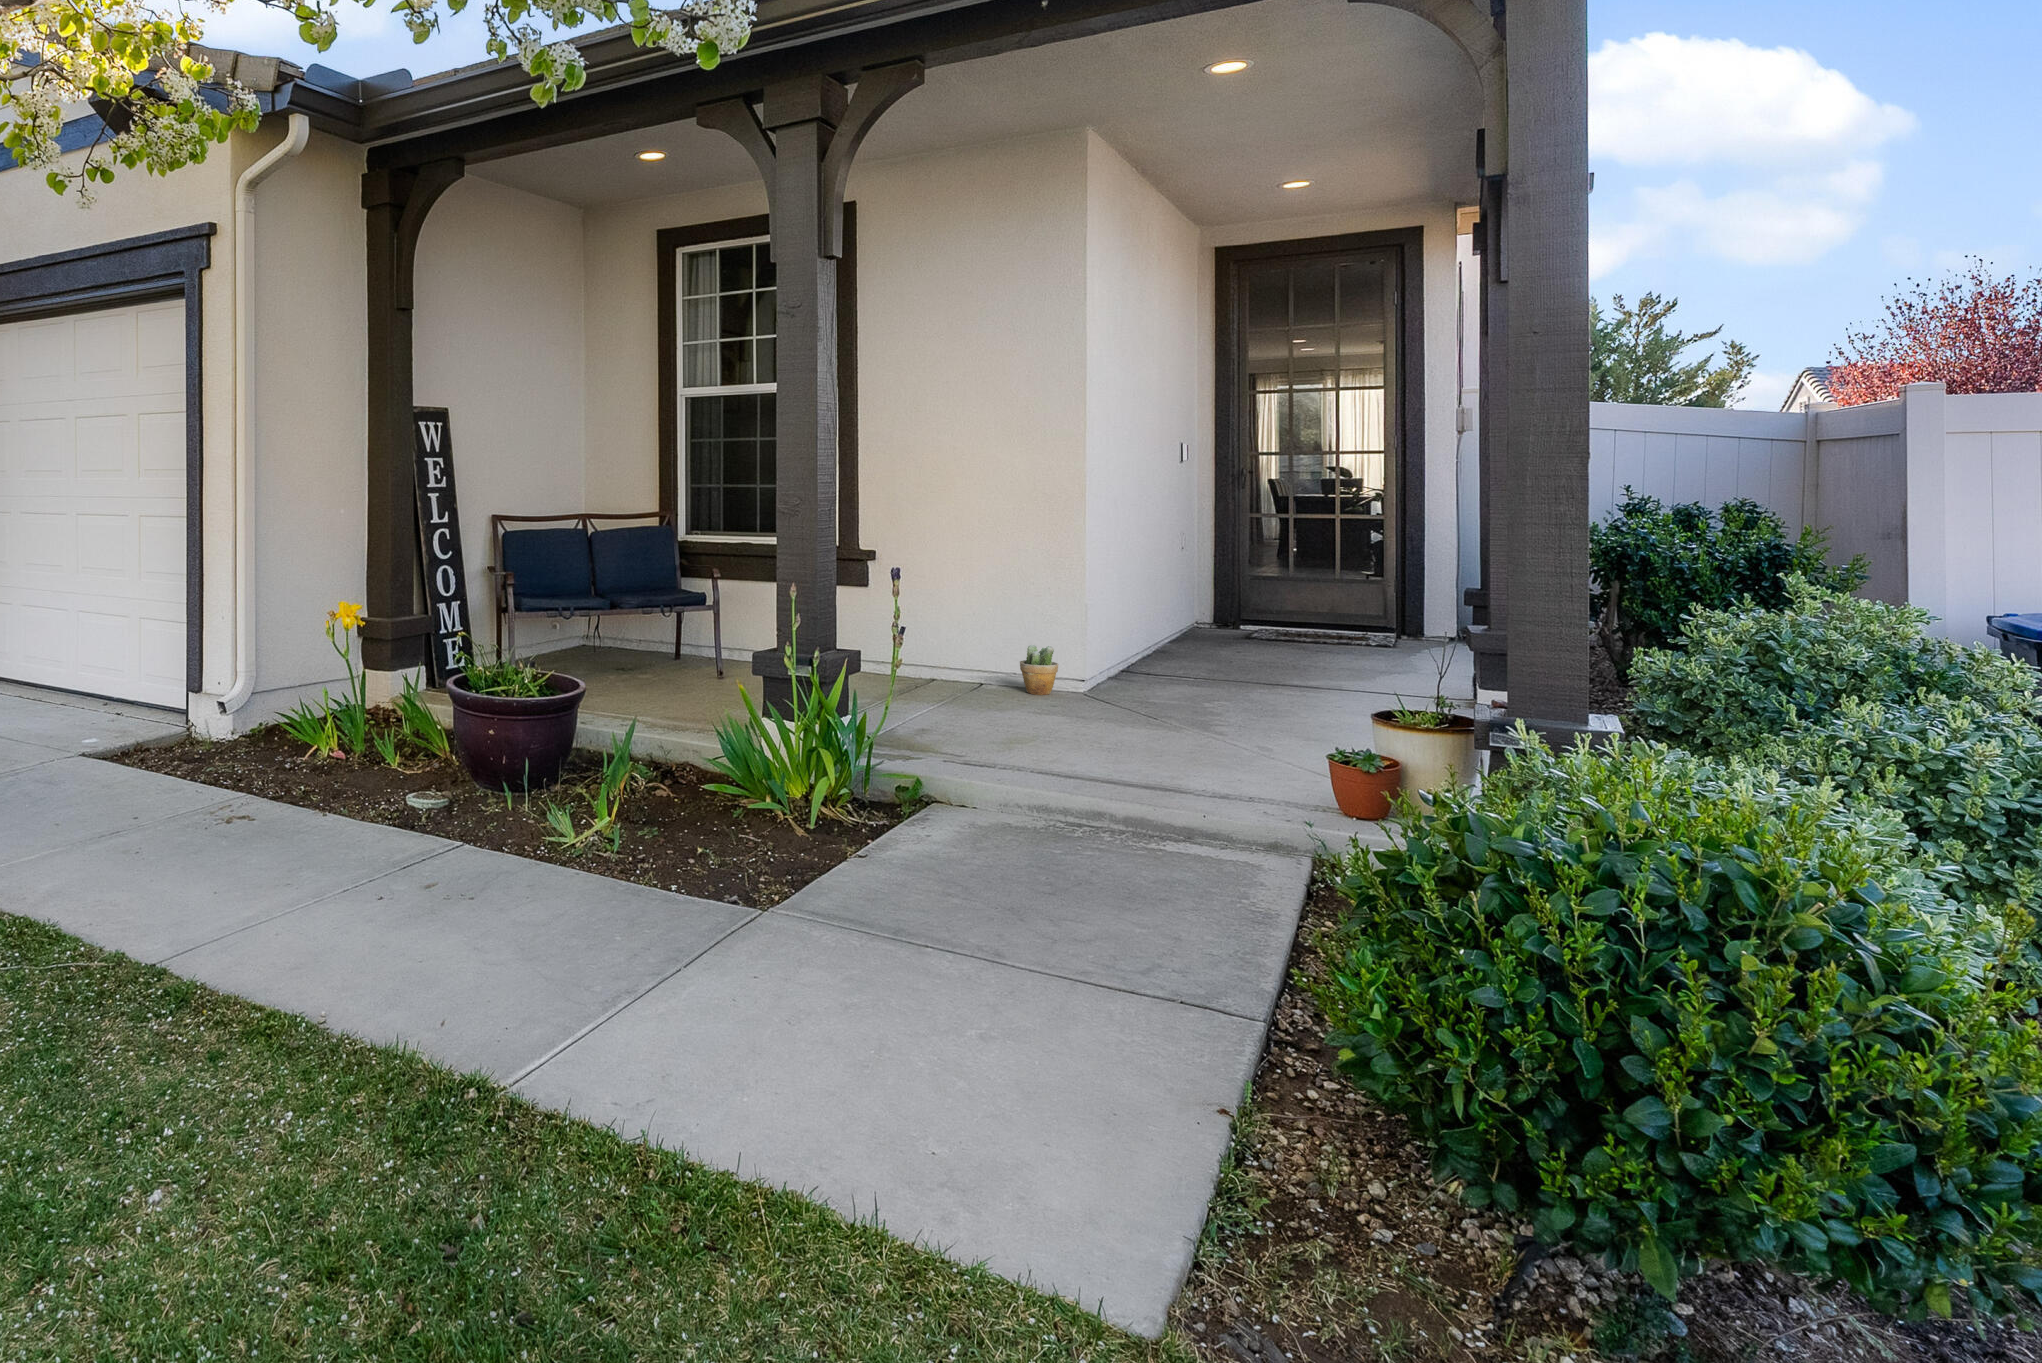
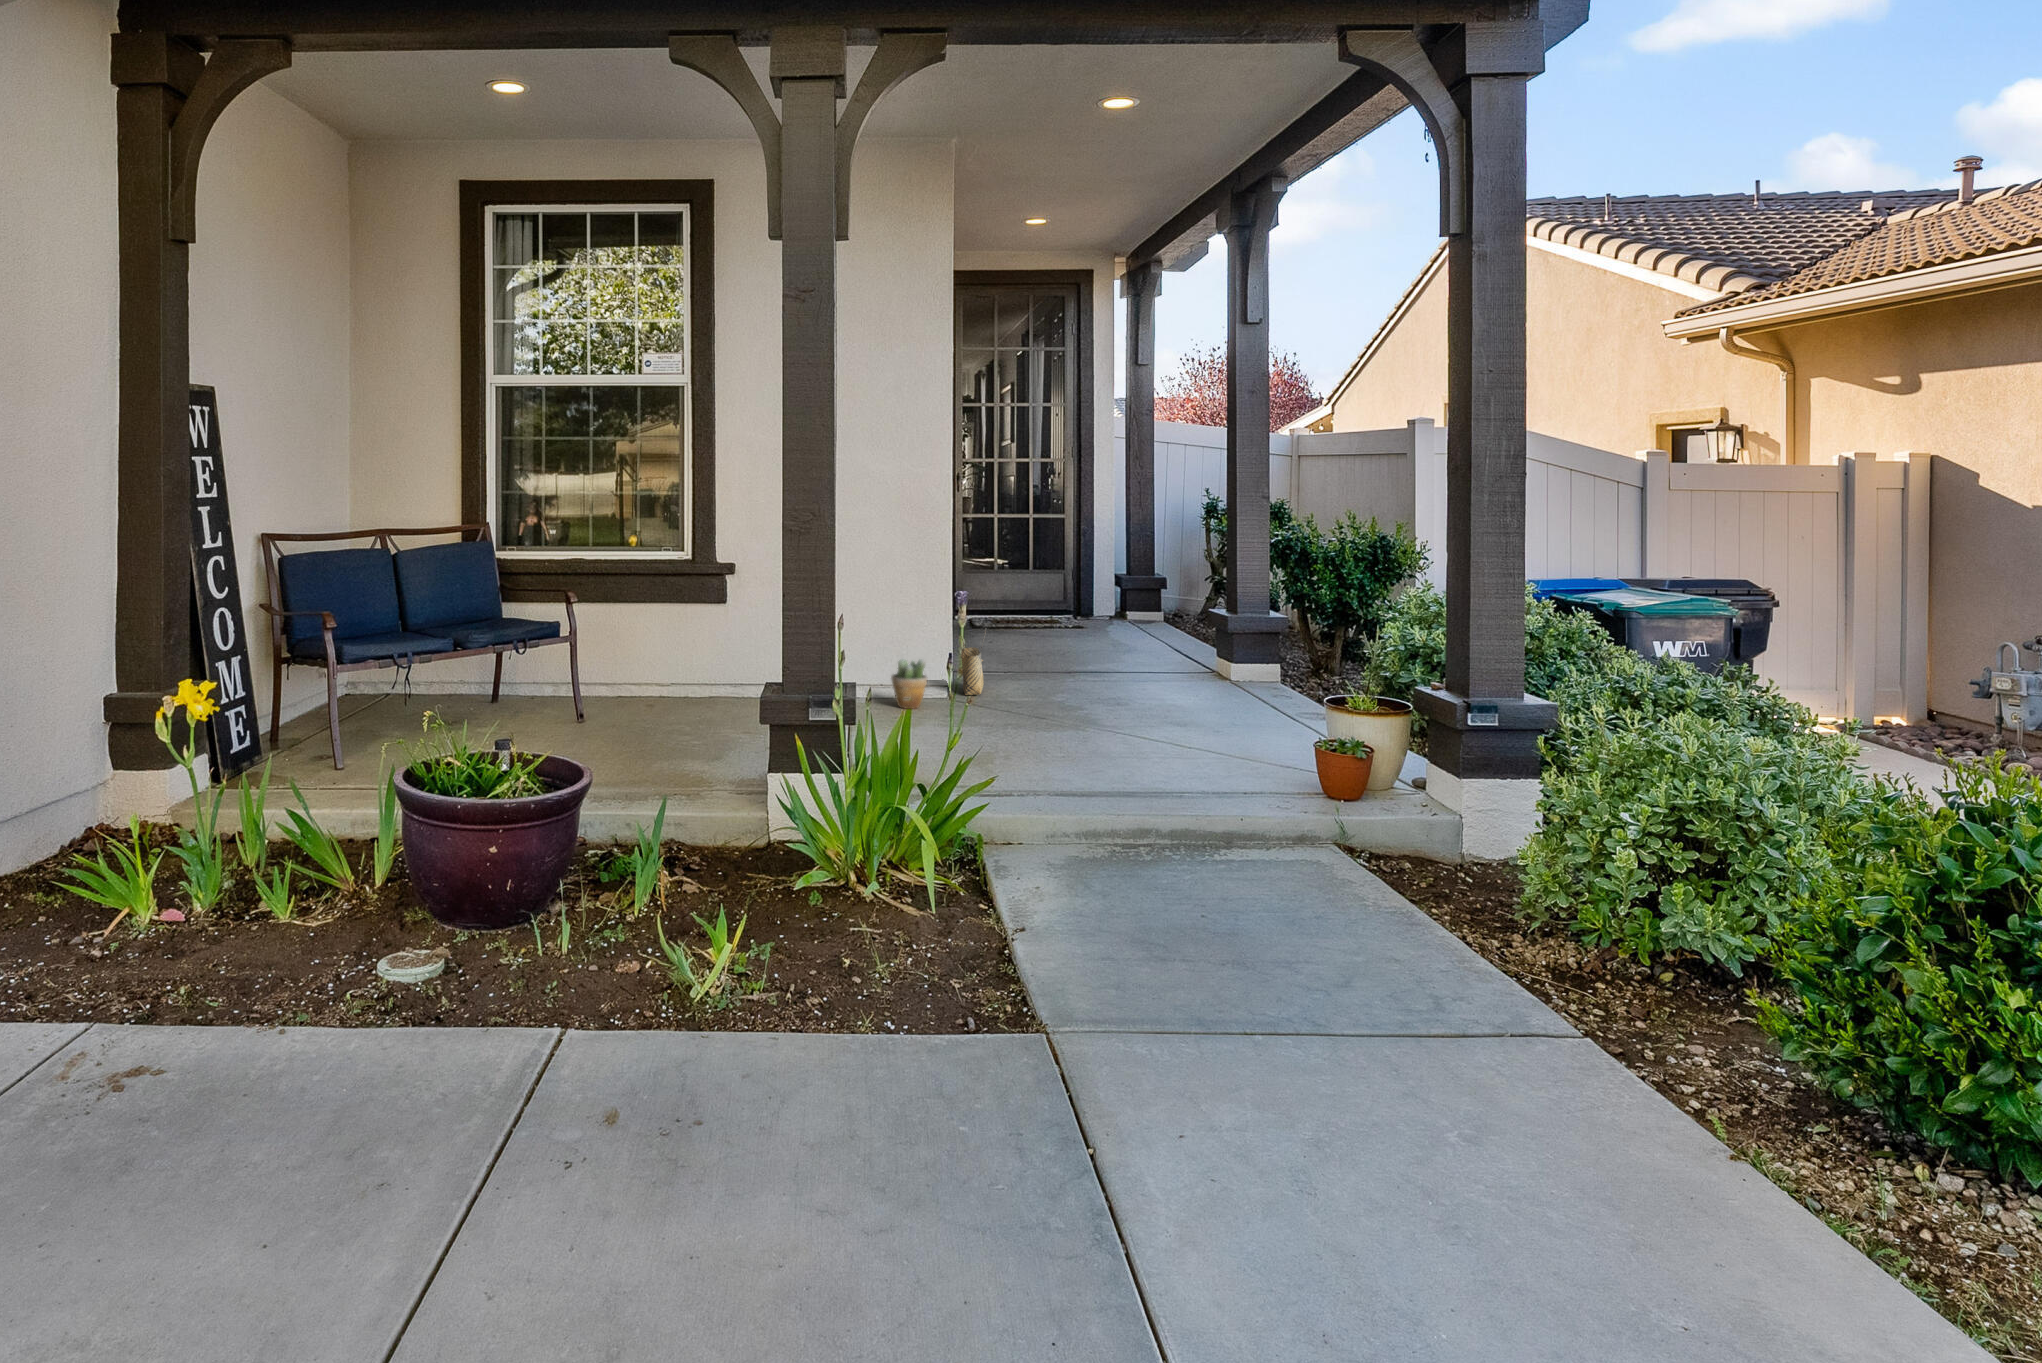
woven basket: none [1111,621,1144,689] -> present [960,628,987,695]

